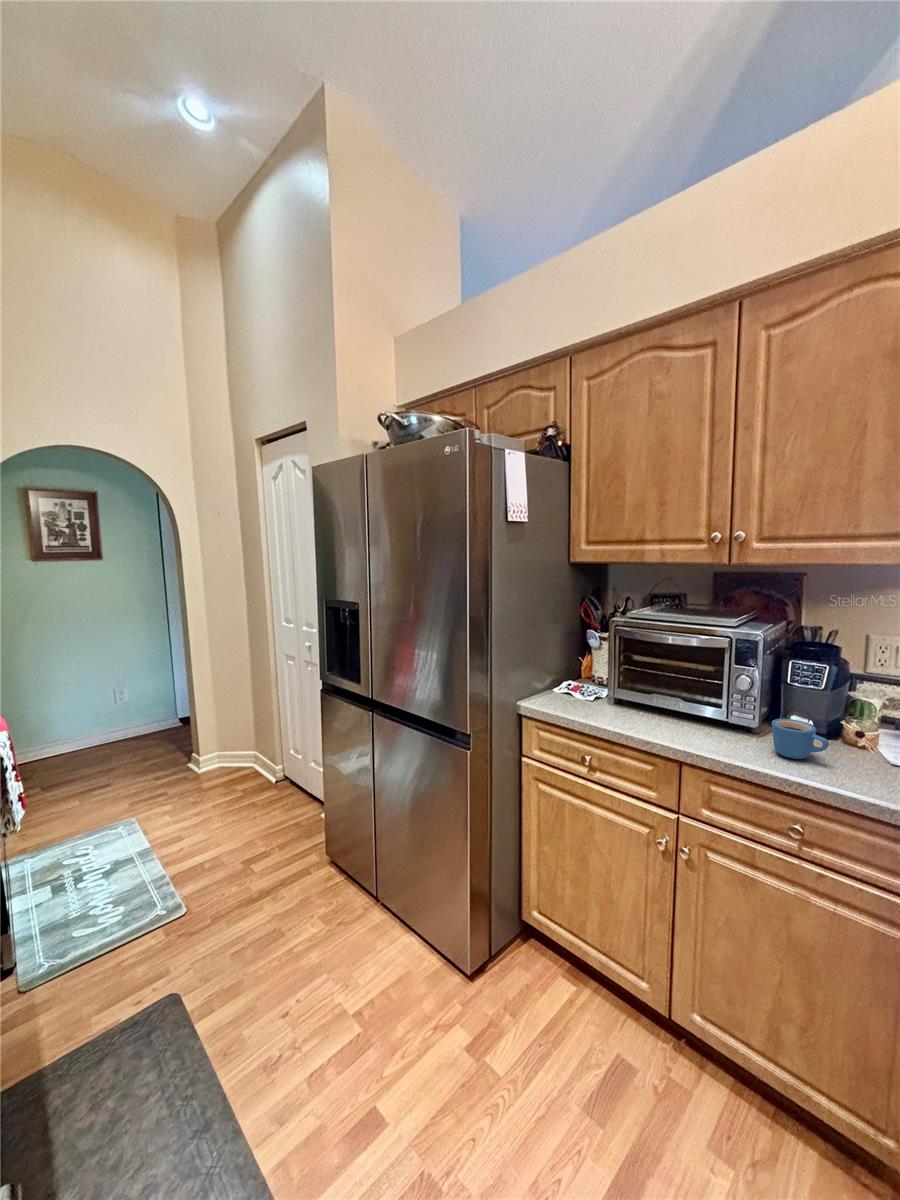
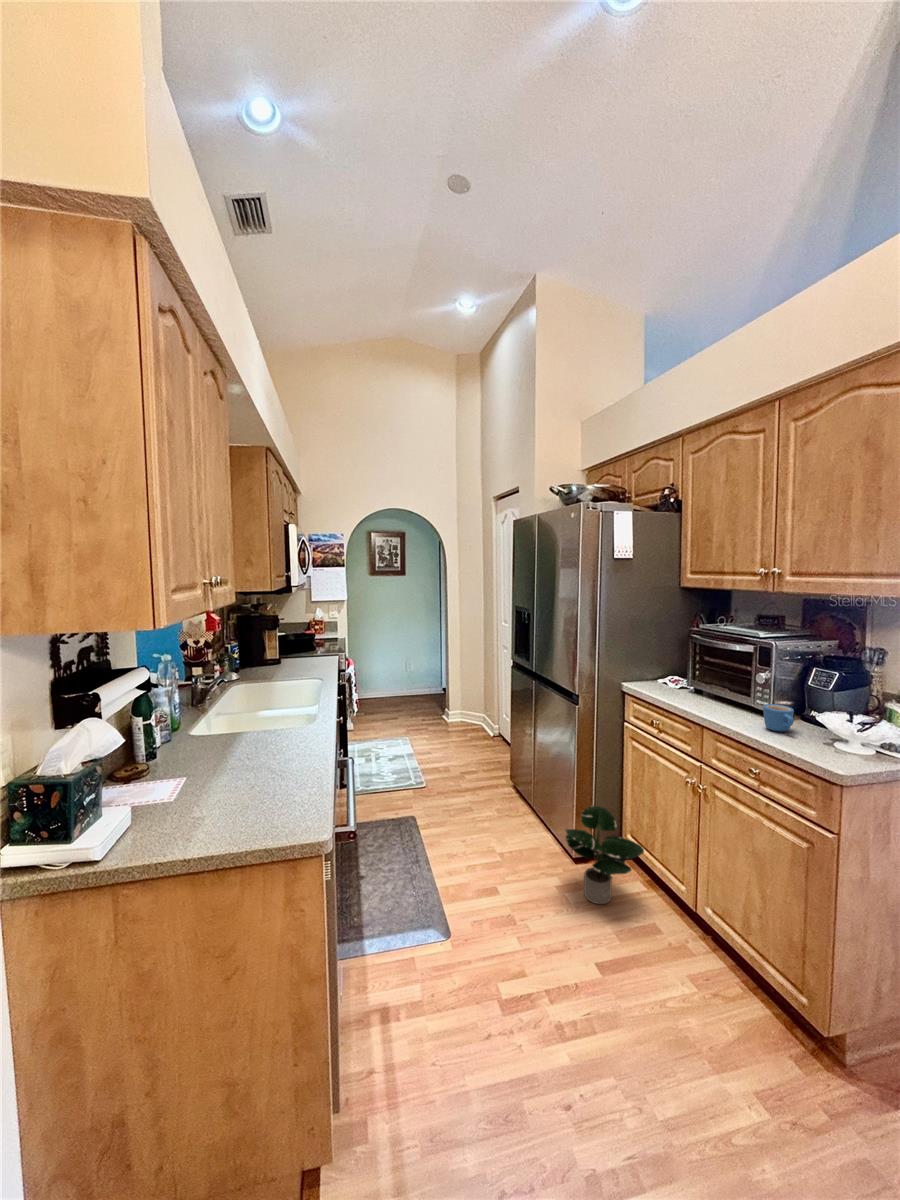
potted plant: none [472,892,592,1054] -> present [566,806,644,904]

